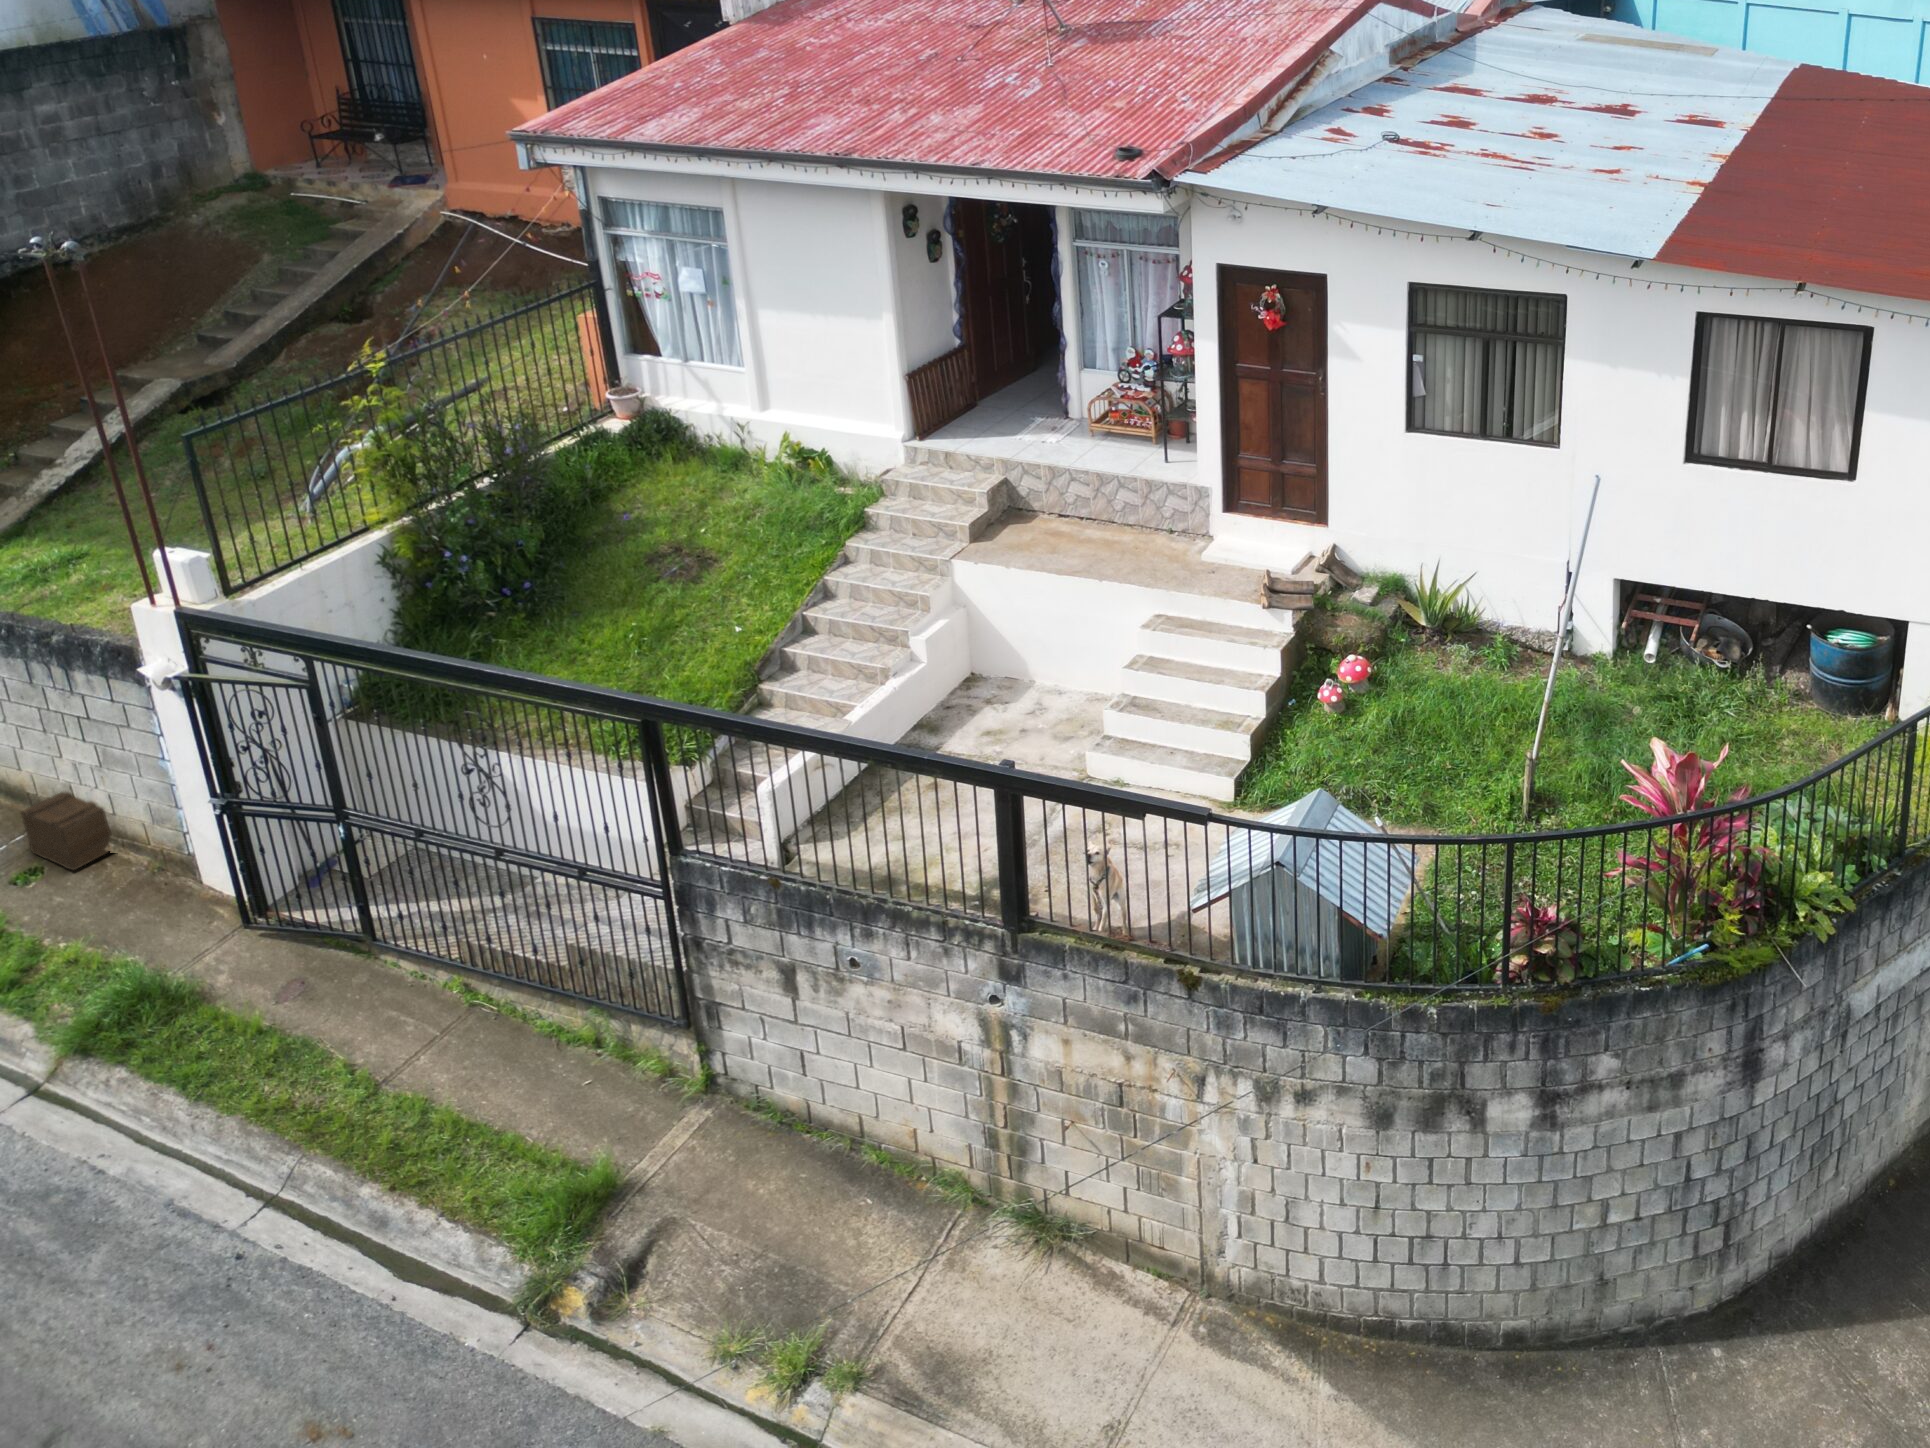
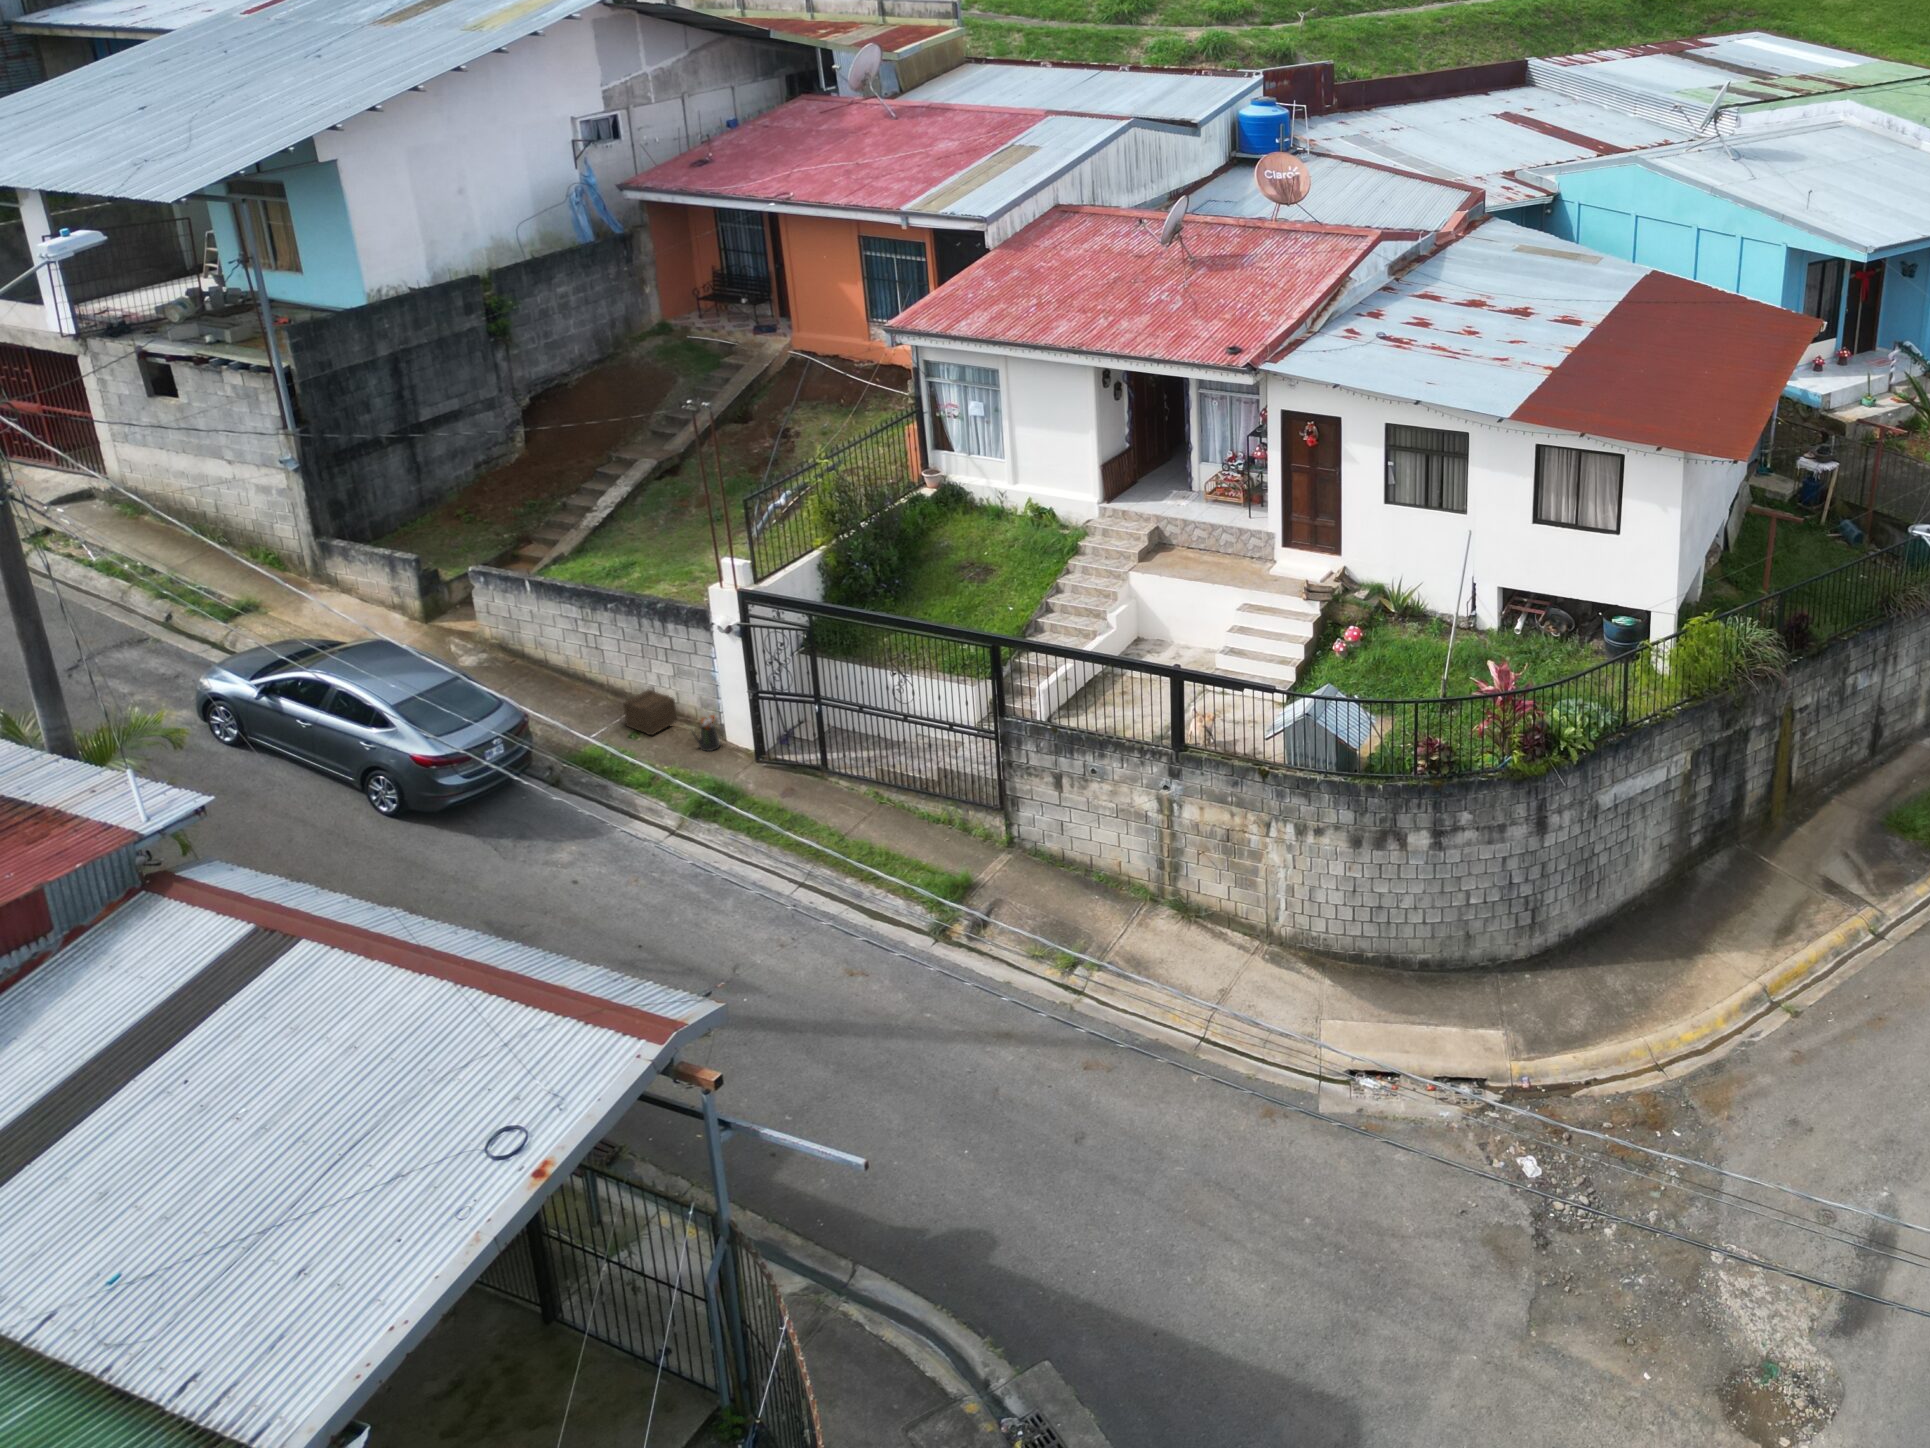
watering can: none [135,830,200,900] -> present [692,716,720,751]

